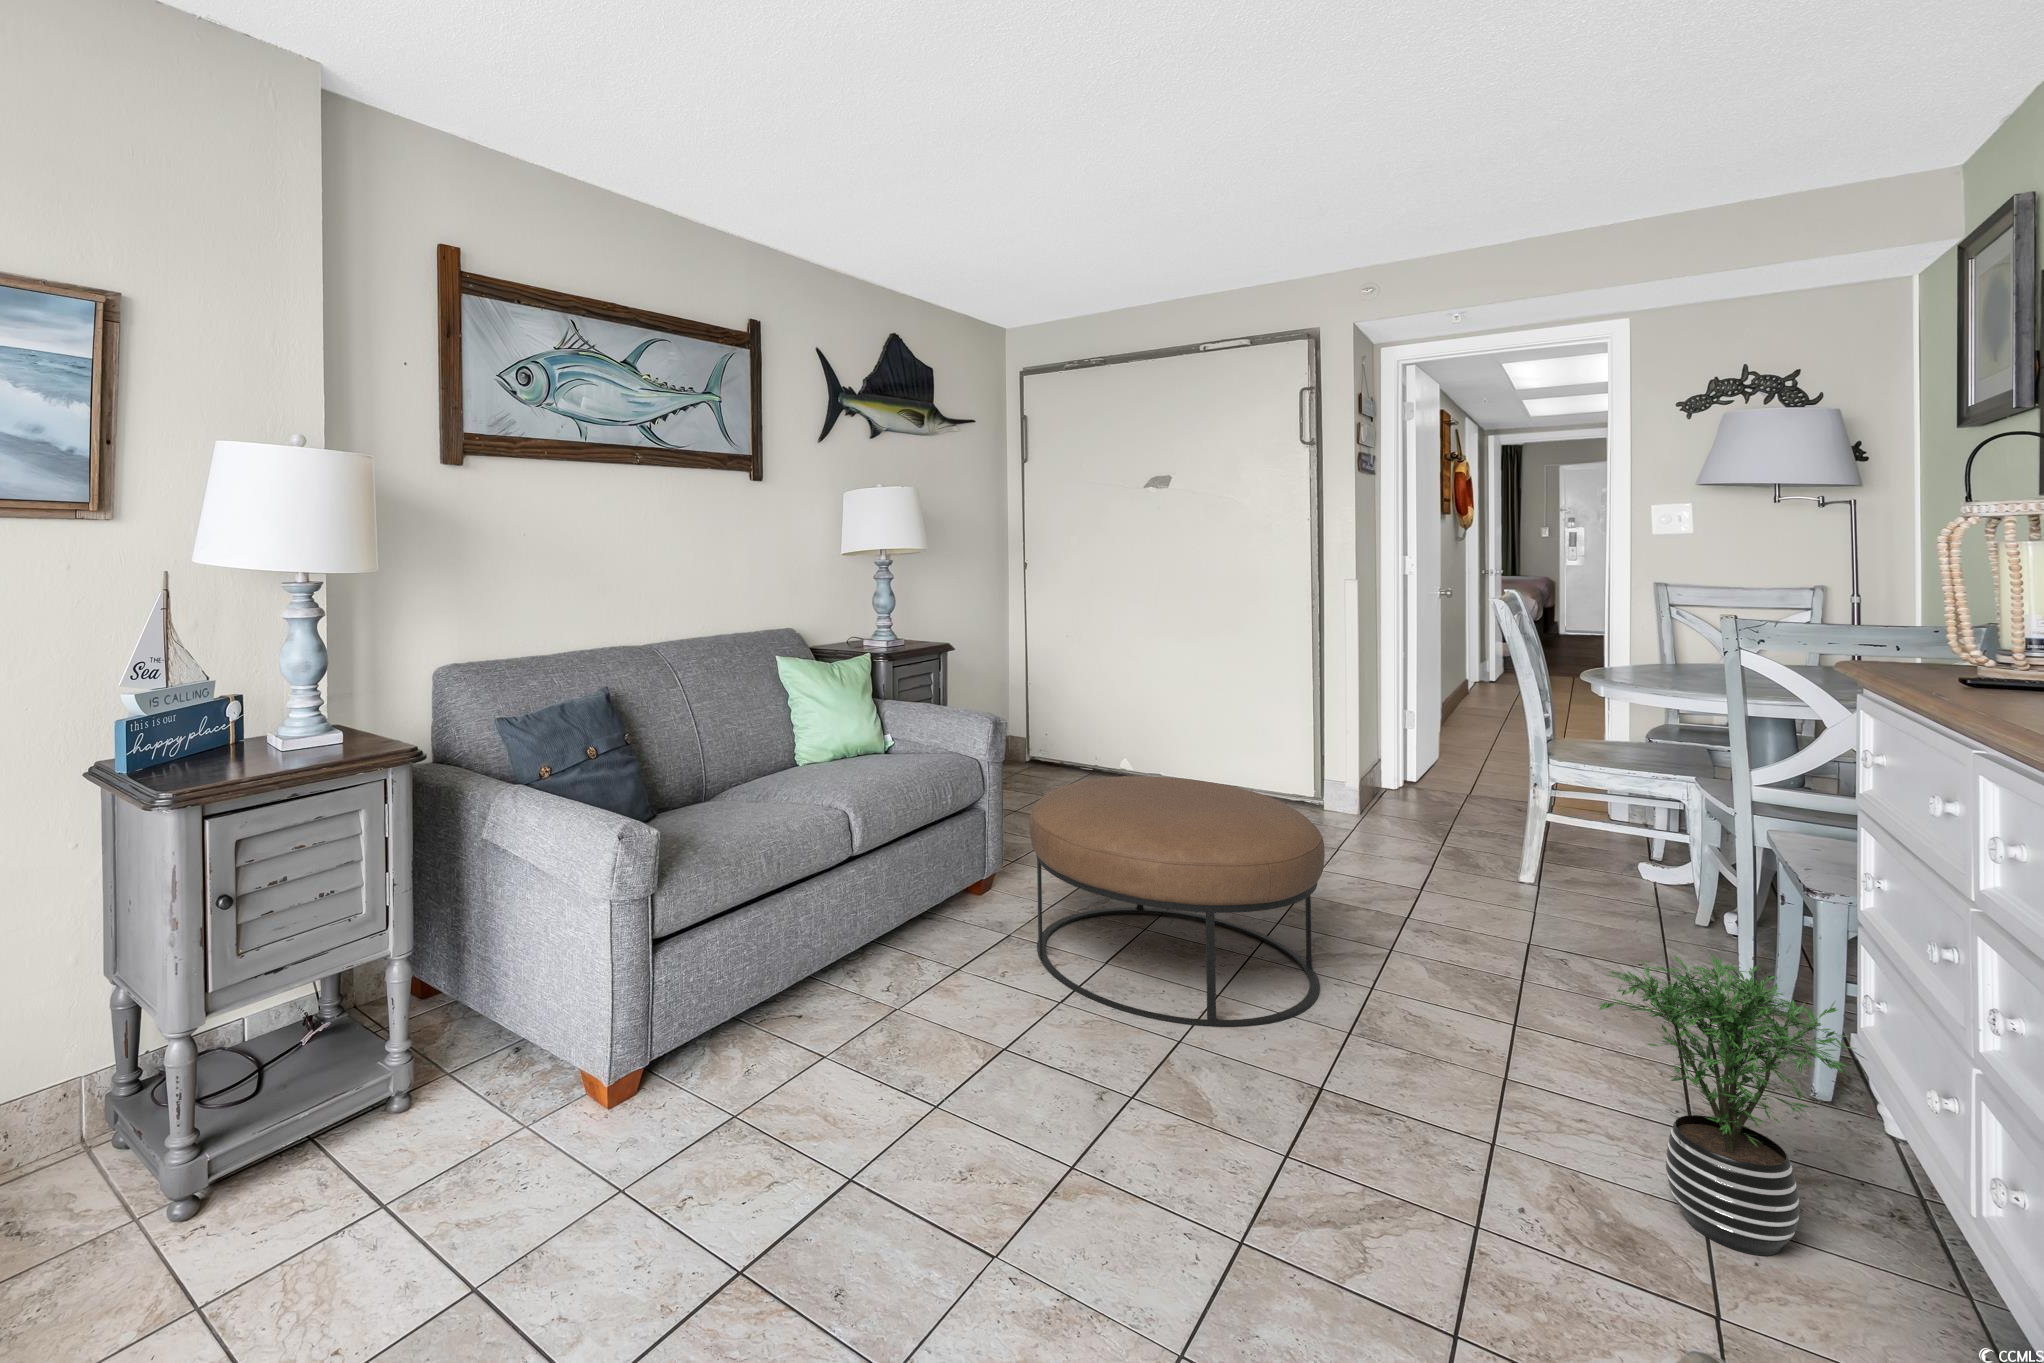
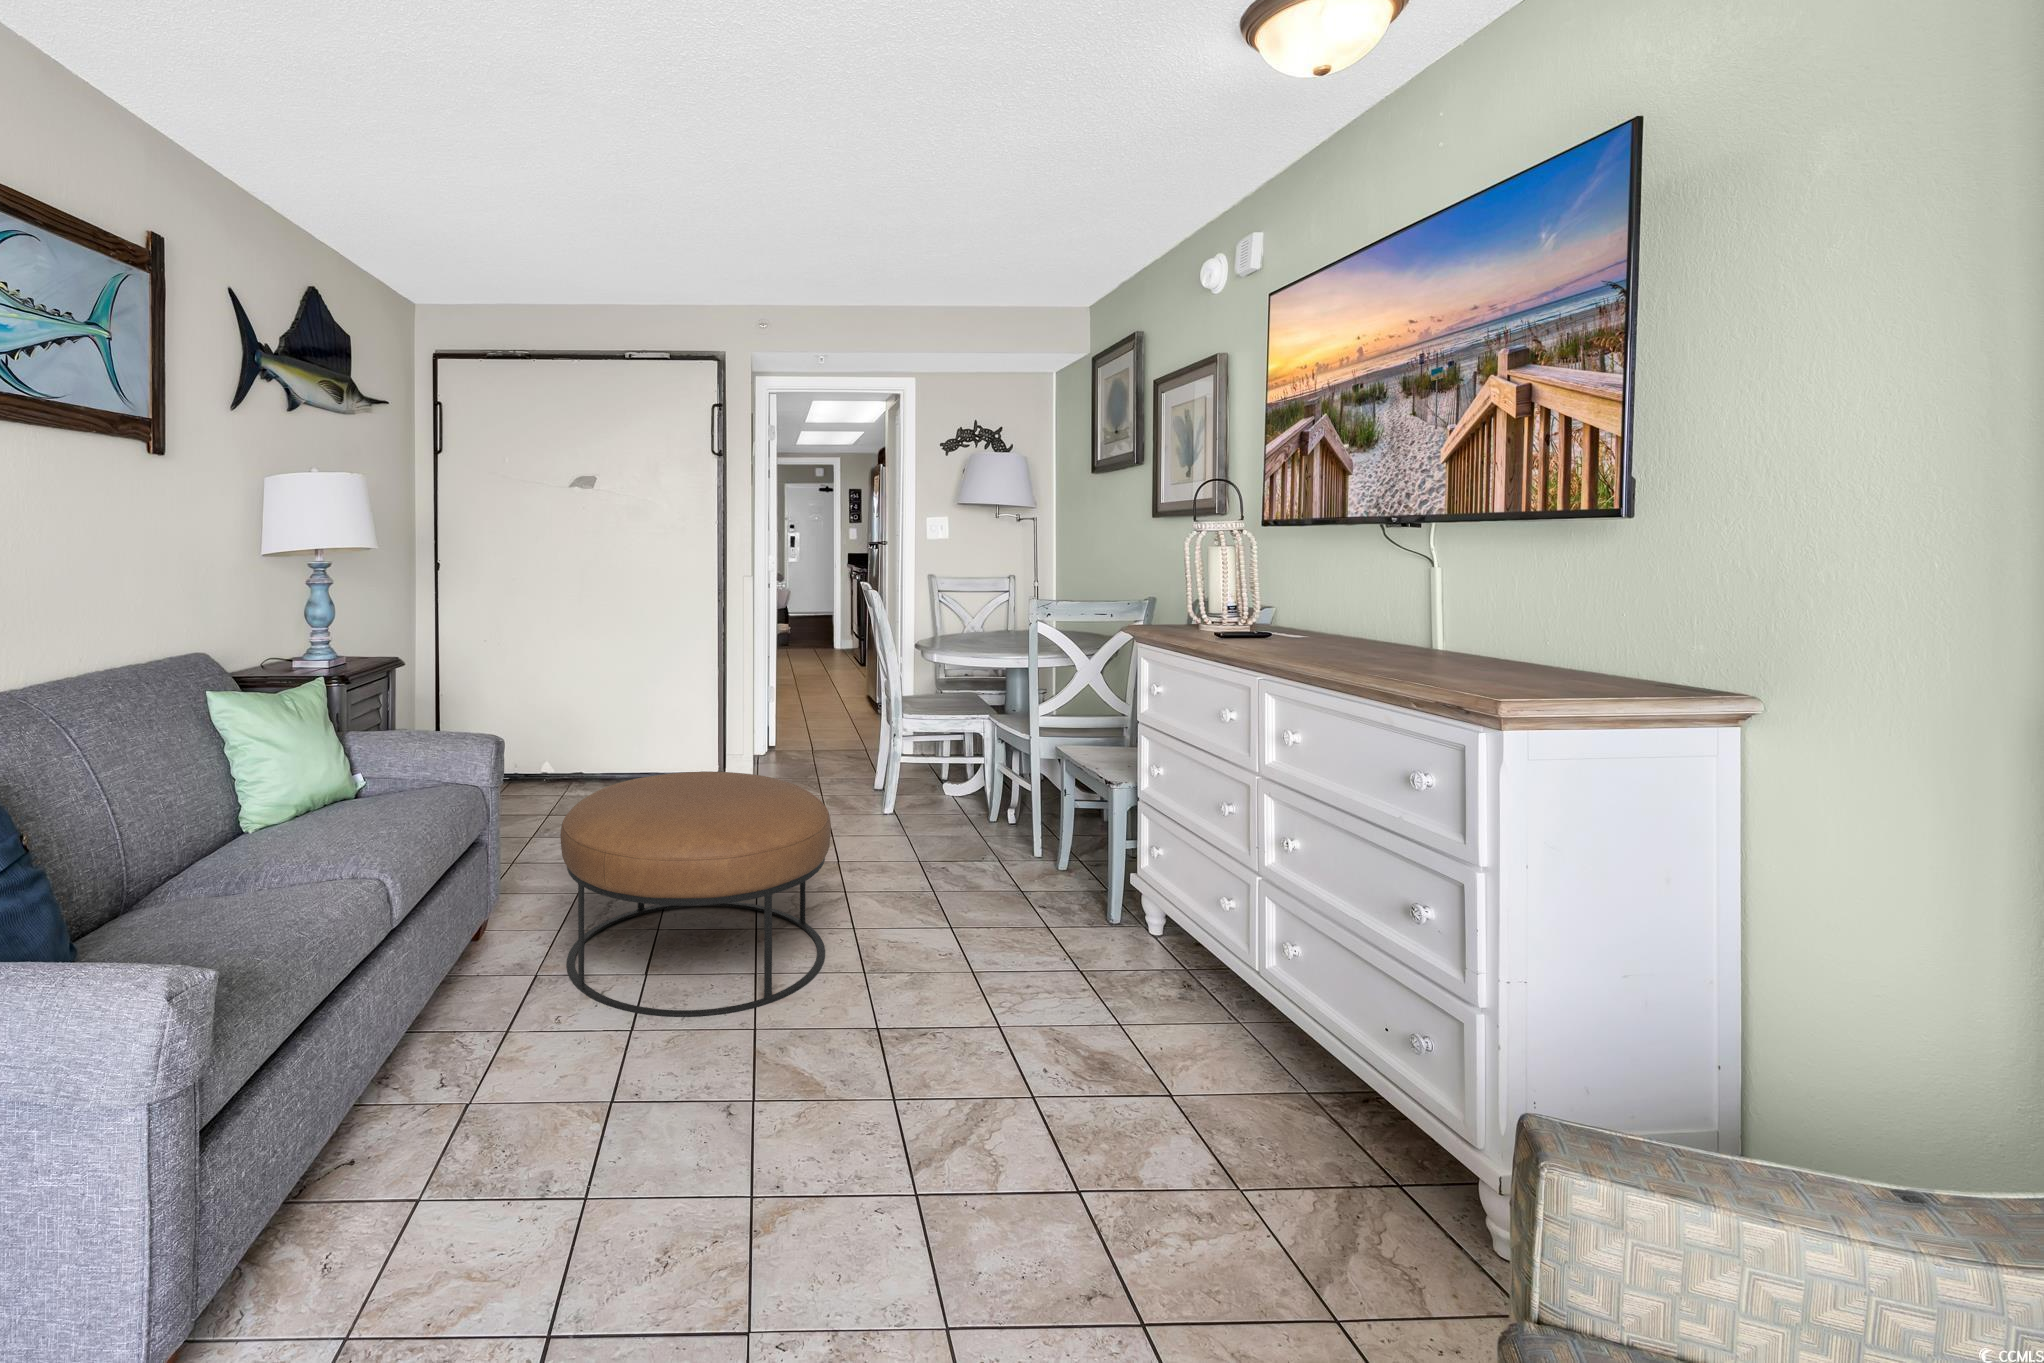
potted plant: present [1599,954,1864,1255] -> none [1071,836,1211,1041]

